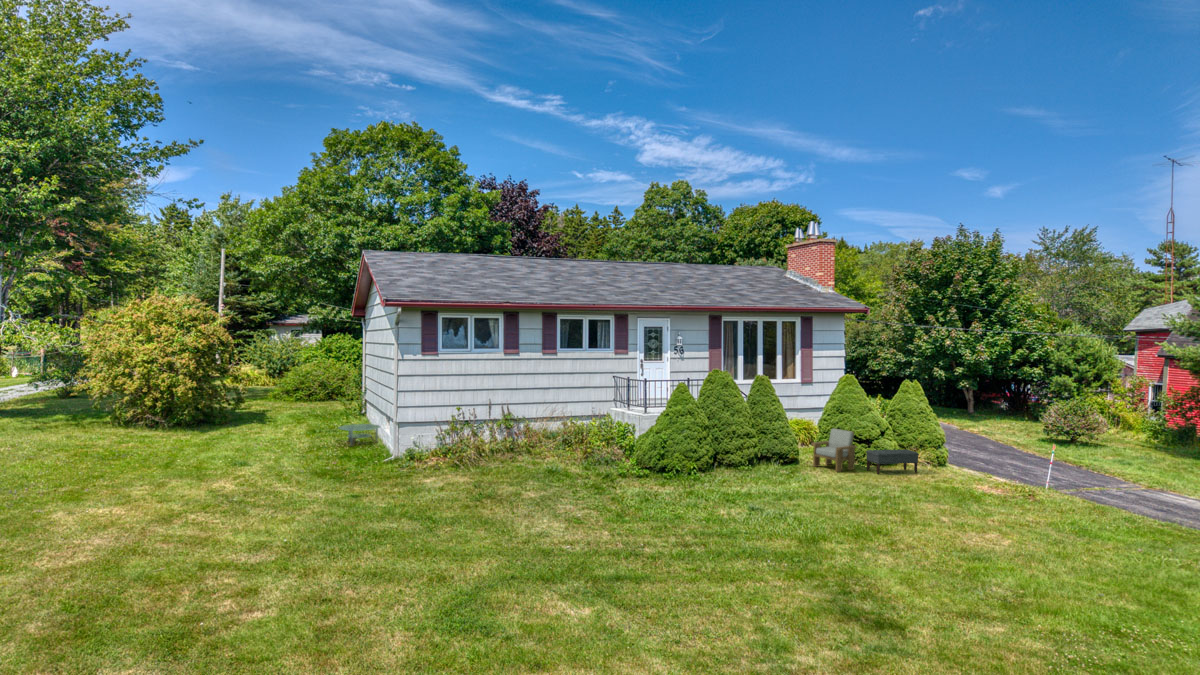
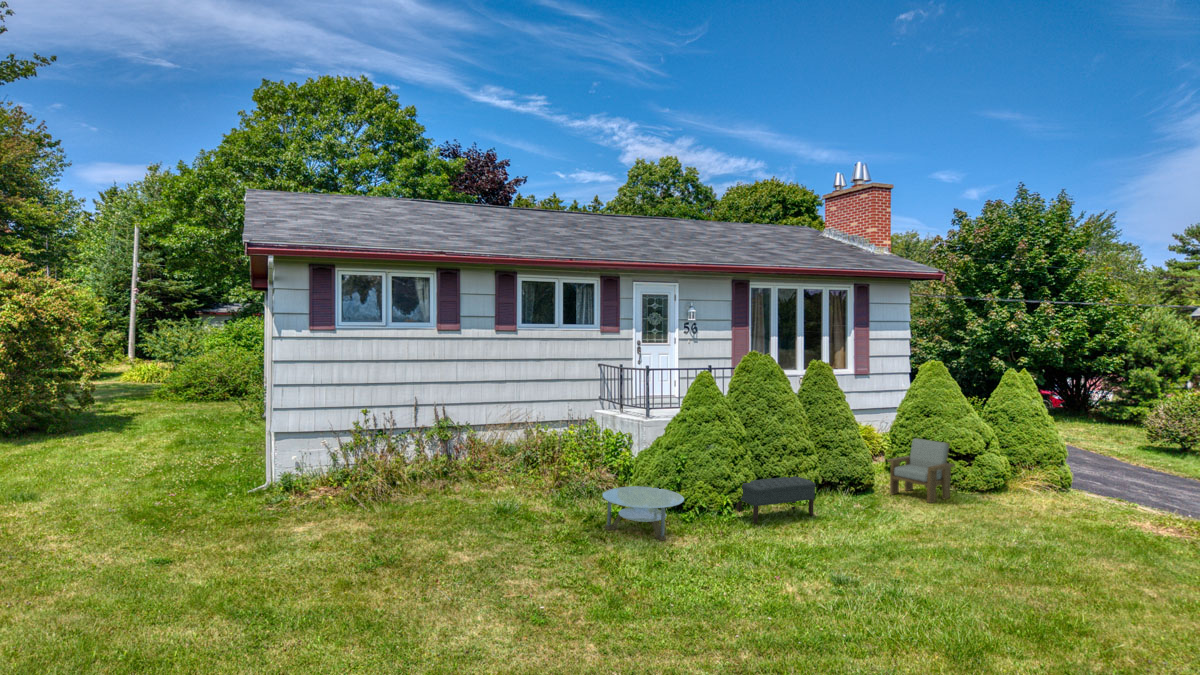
round table: present [338,424,380,446] -> present [603,486,684,540]
bench: present [866,449,919,474] -> present [737,476,816,524]

